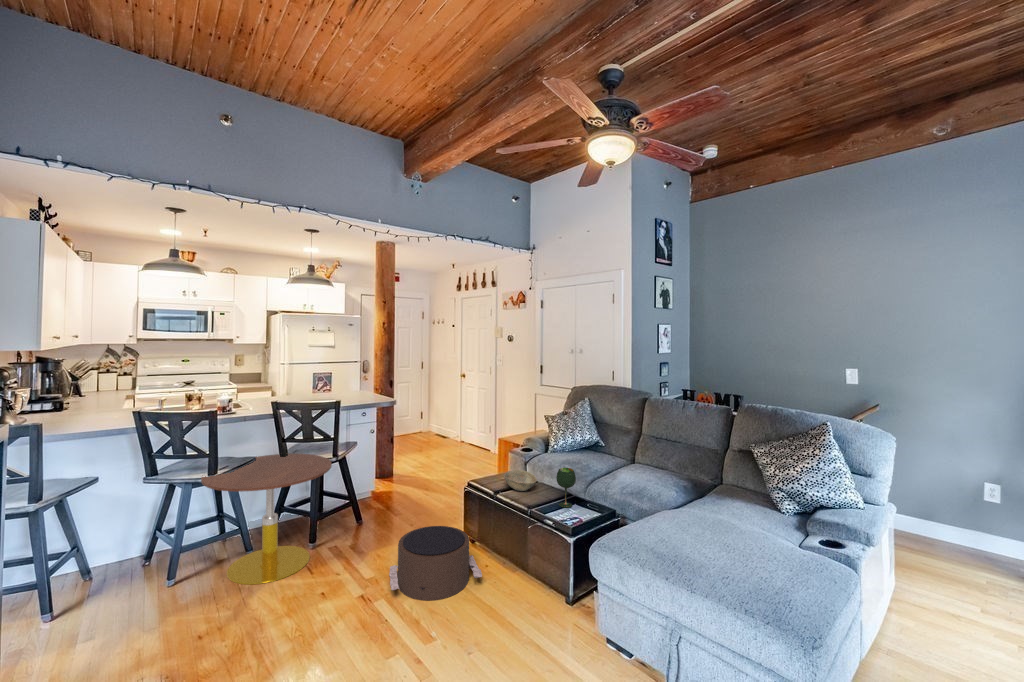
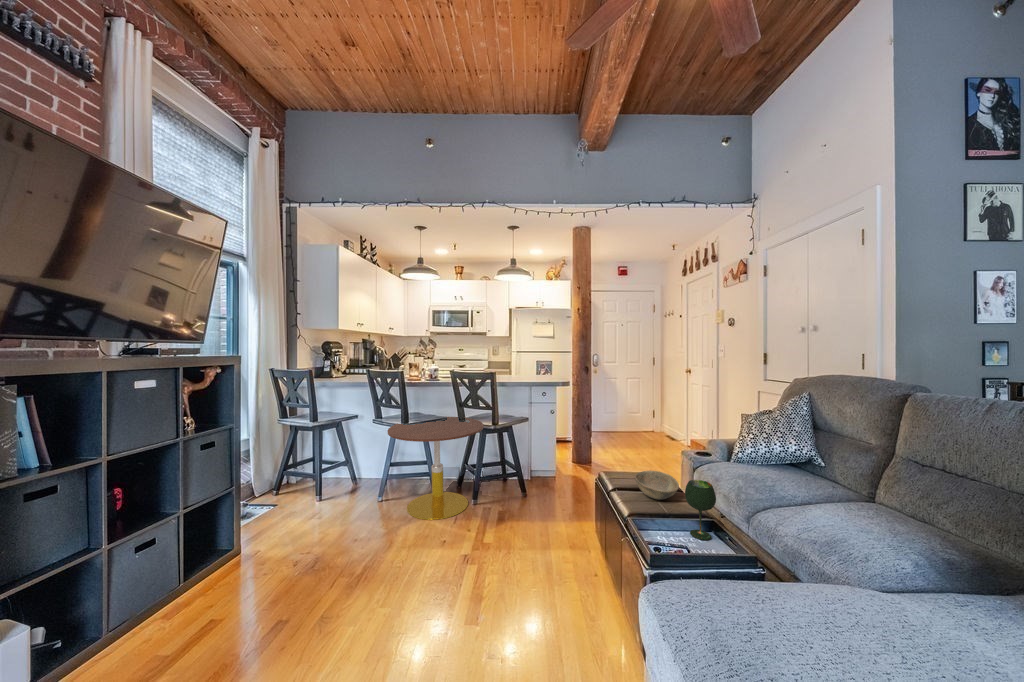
pouf: present [389,526,482,601] -> none [482,510,585,596]

